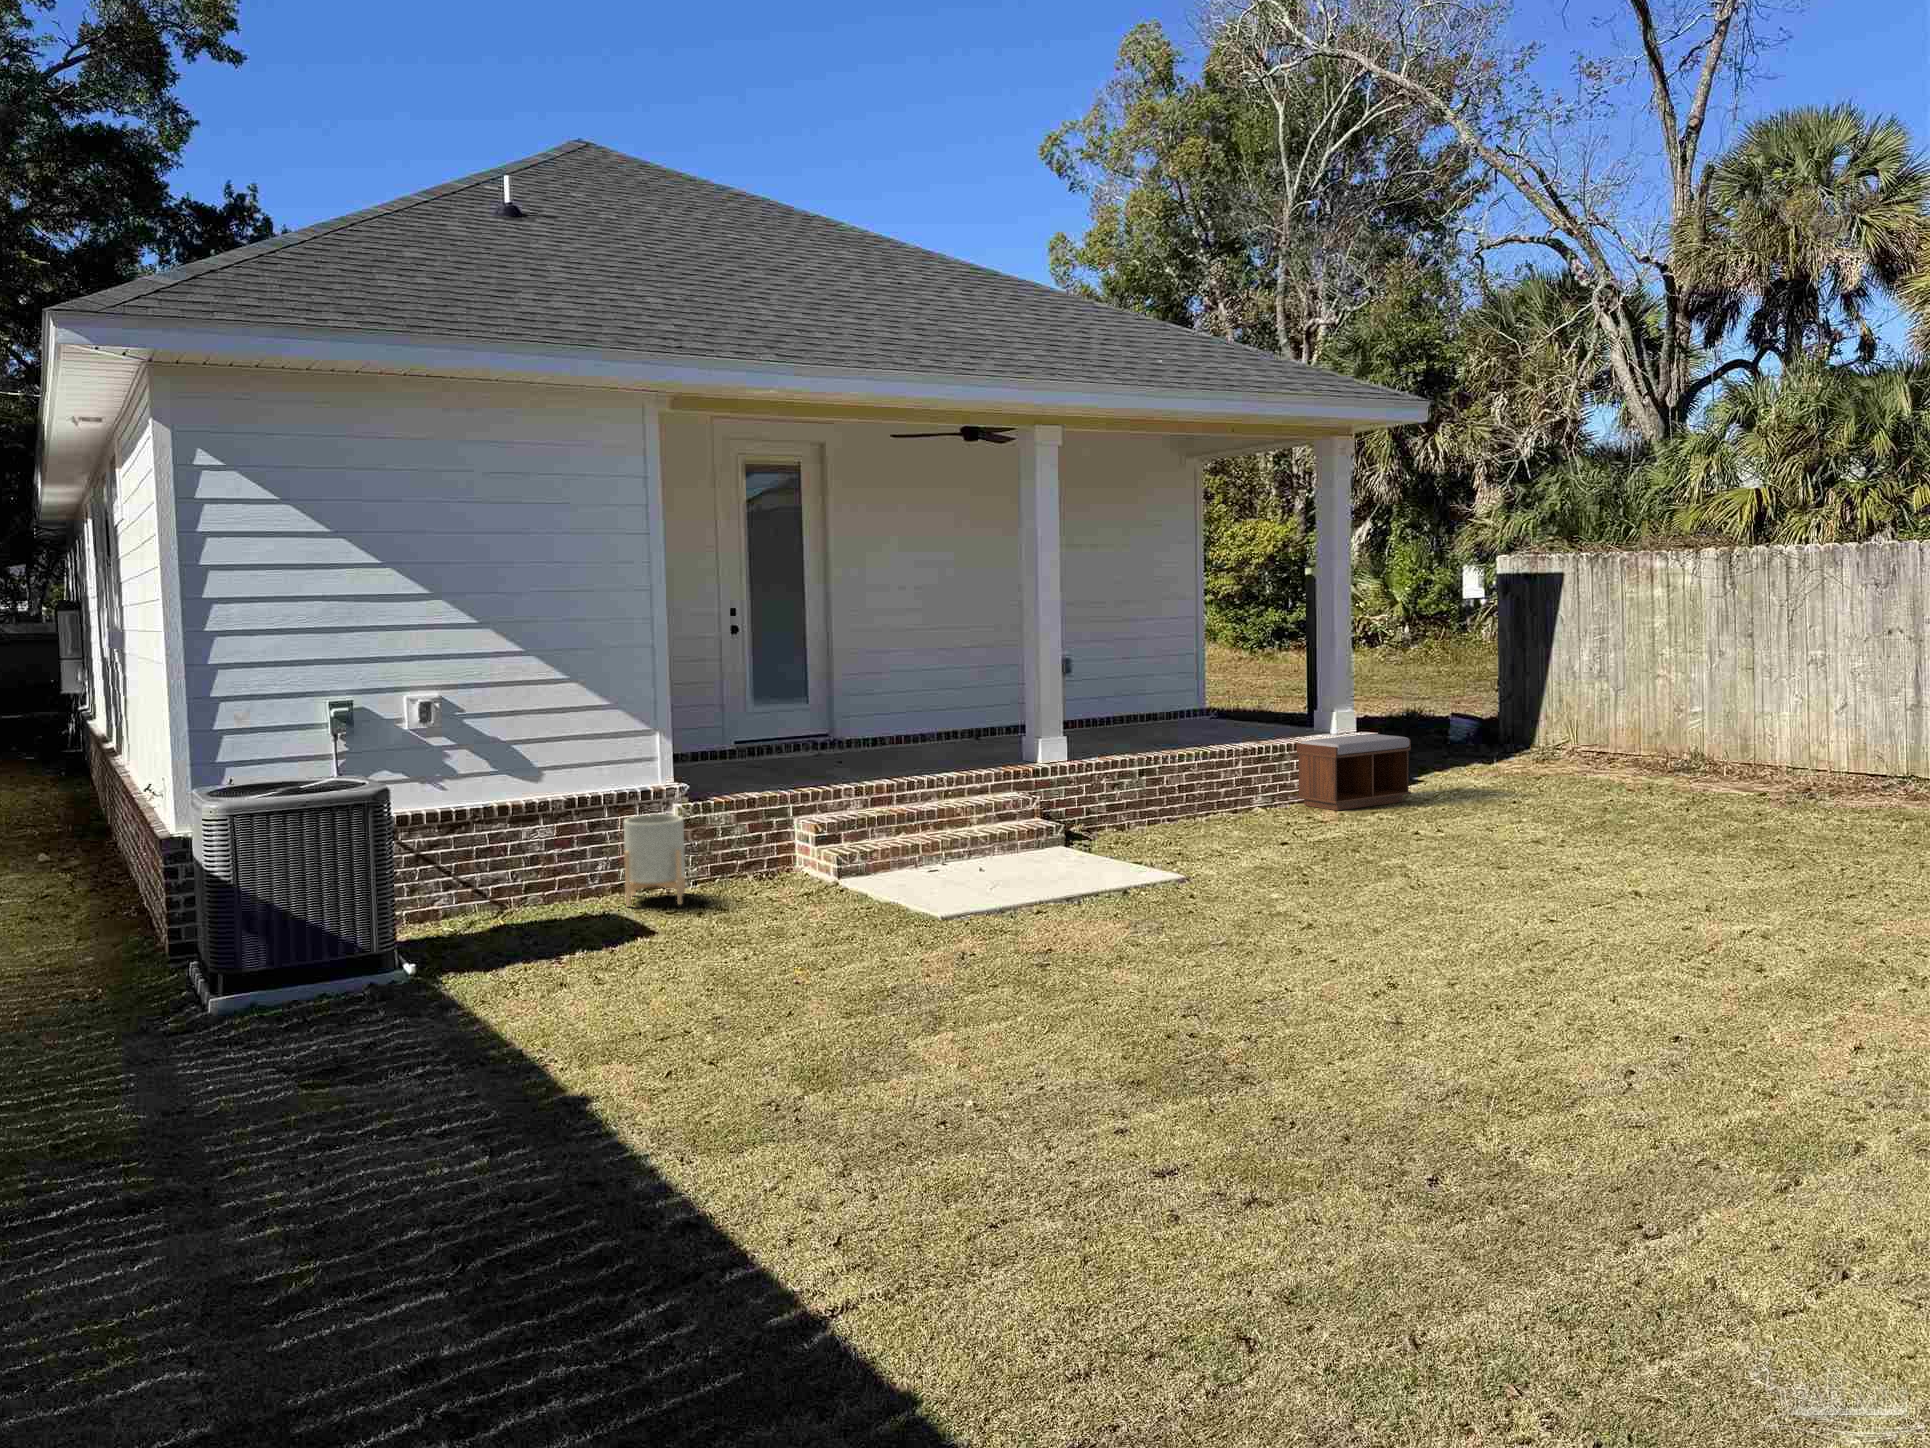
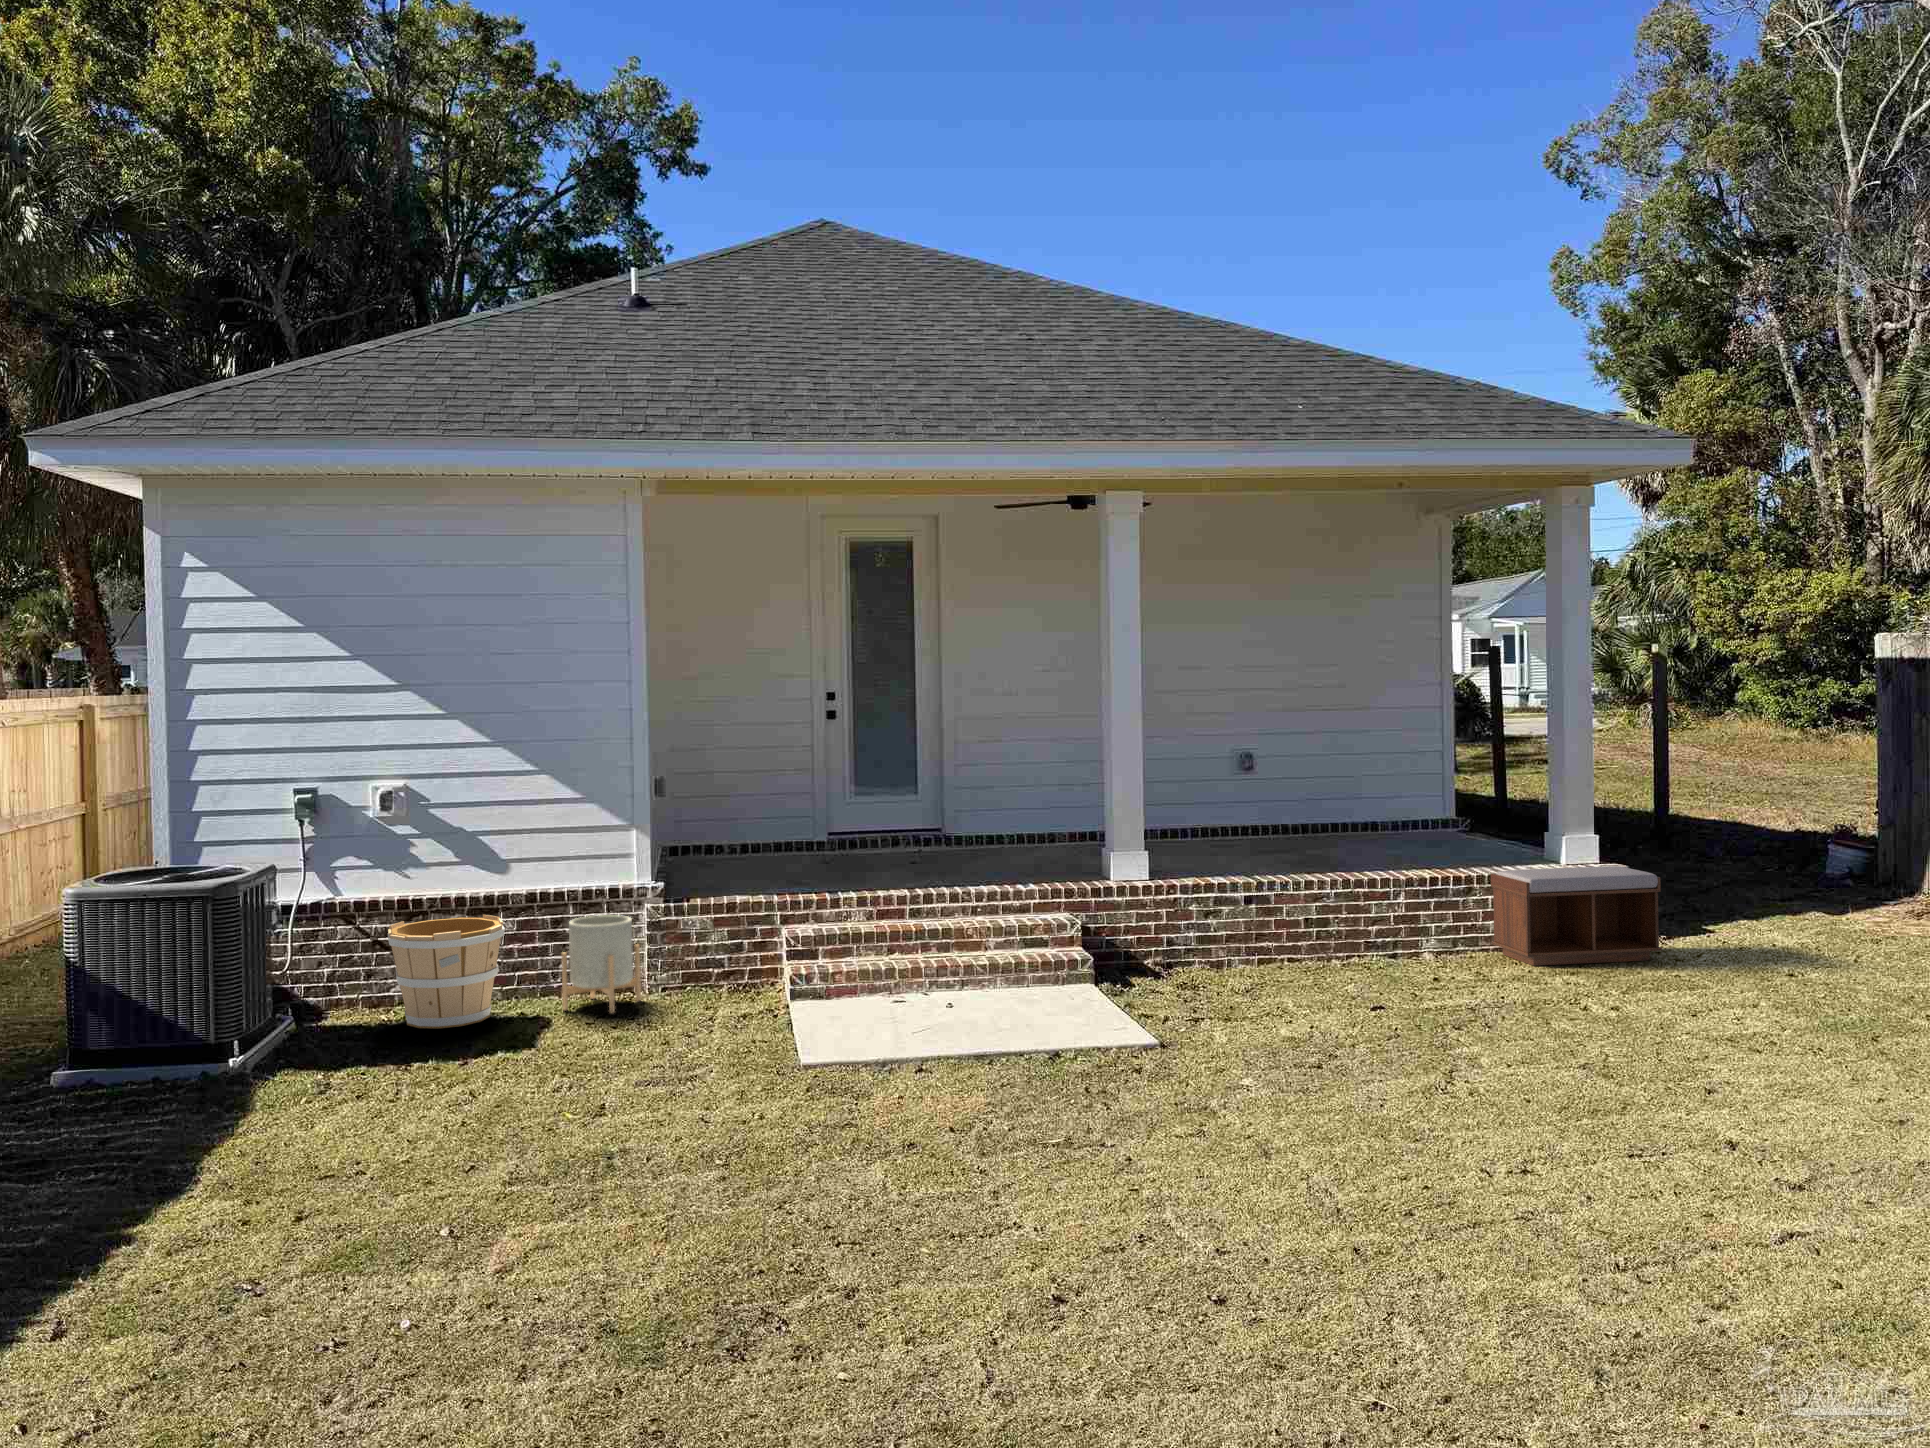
wooden bucket: none [461,822,576,933] -> present [388,915,505,1028]

